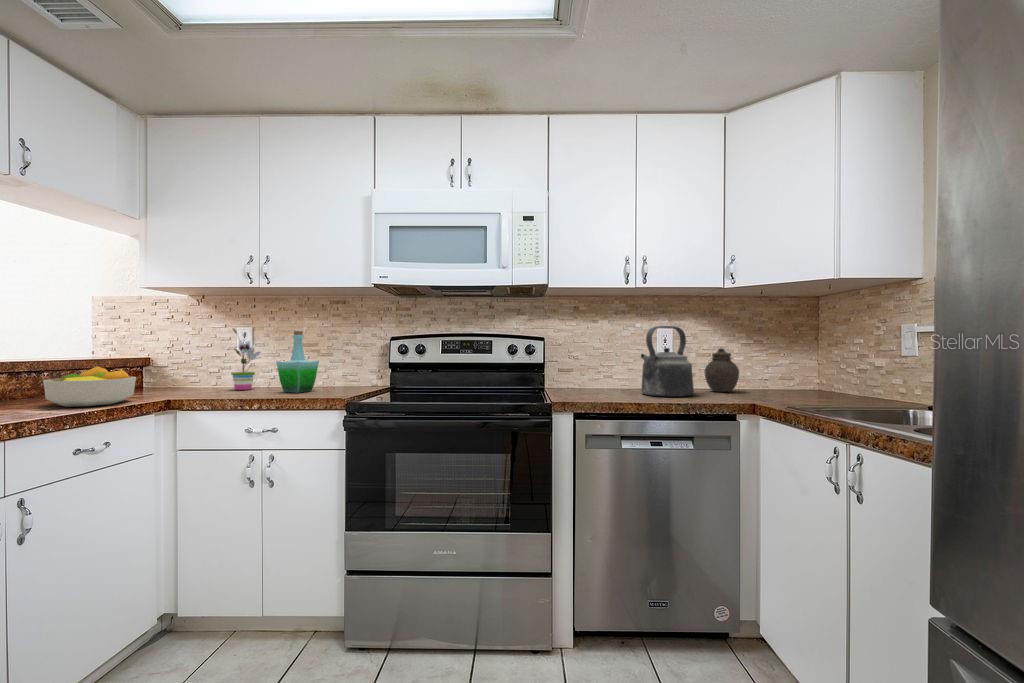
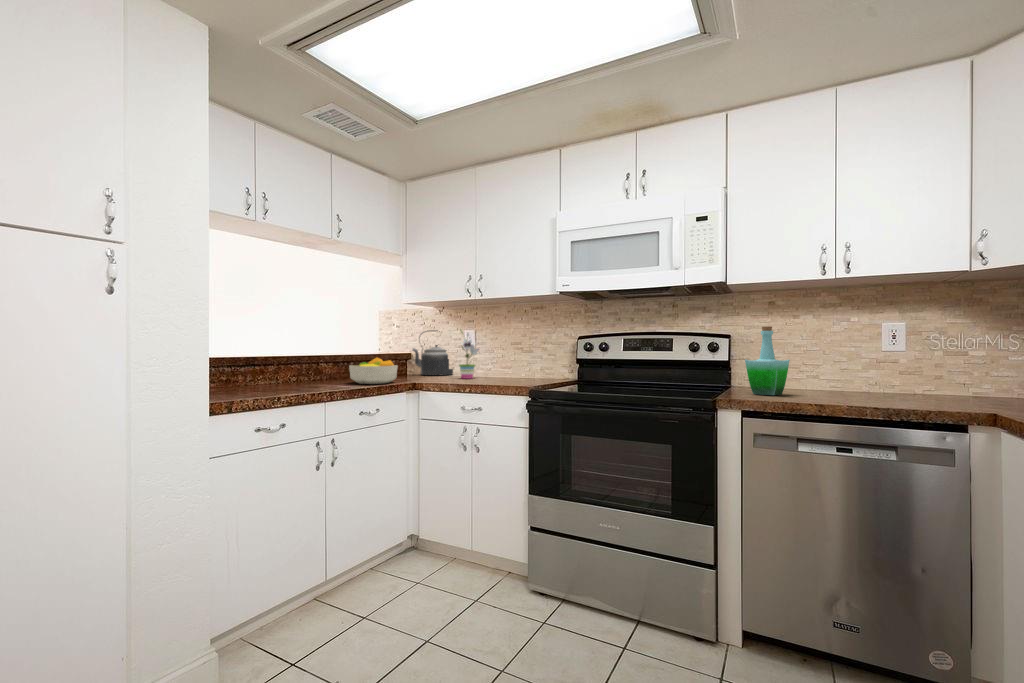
kettle: present [641,326,694,397] -> present [413,330,453,375]
bottle: present [276,331,319,393] -> present [745,326,790,395]
jar: present [705,348,739,392] -> none [941,346,995,401]

